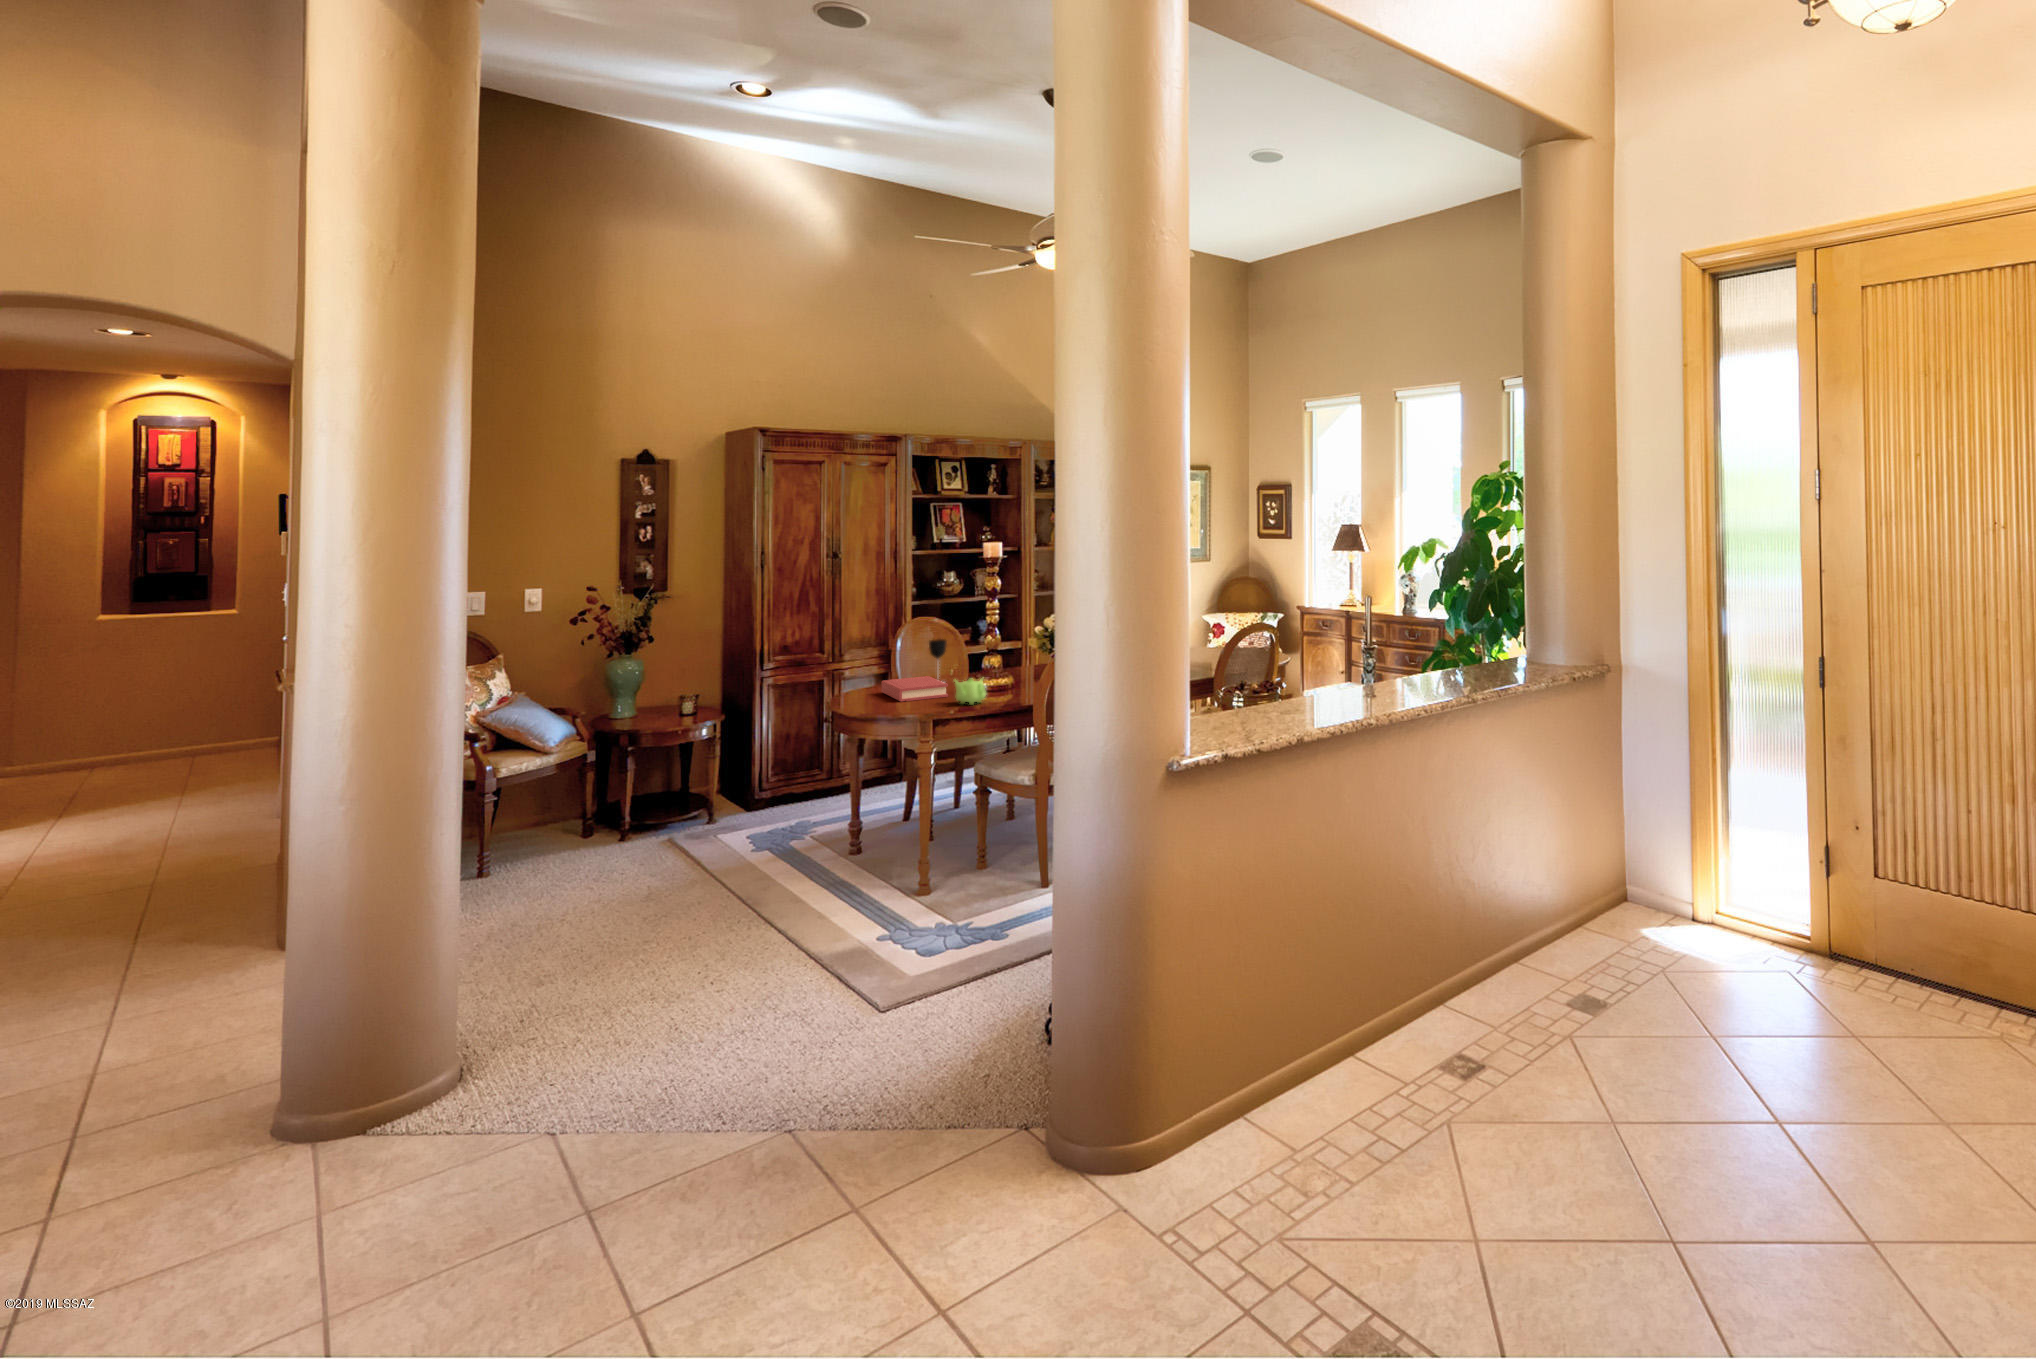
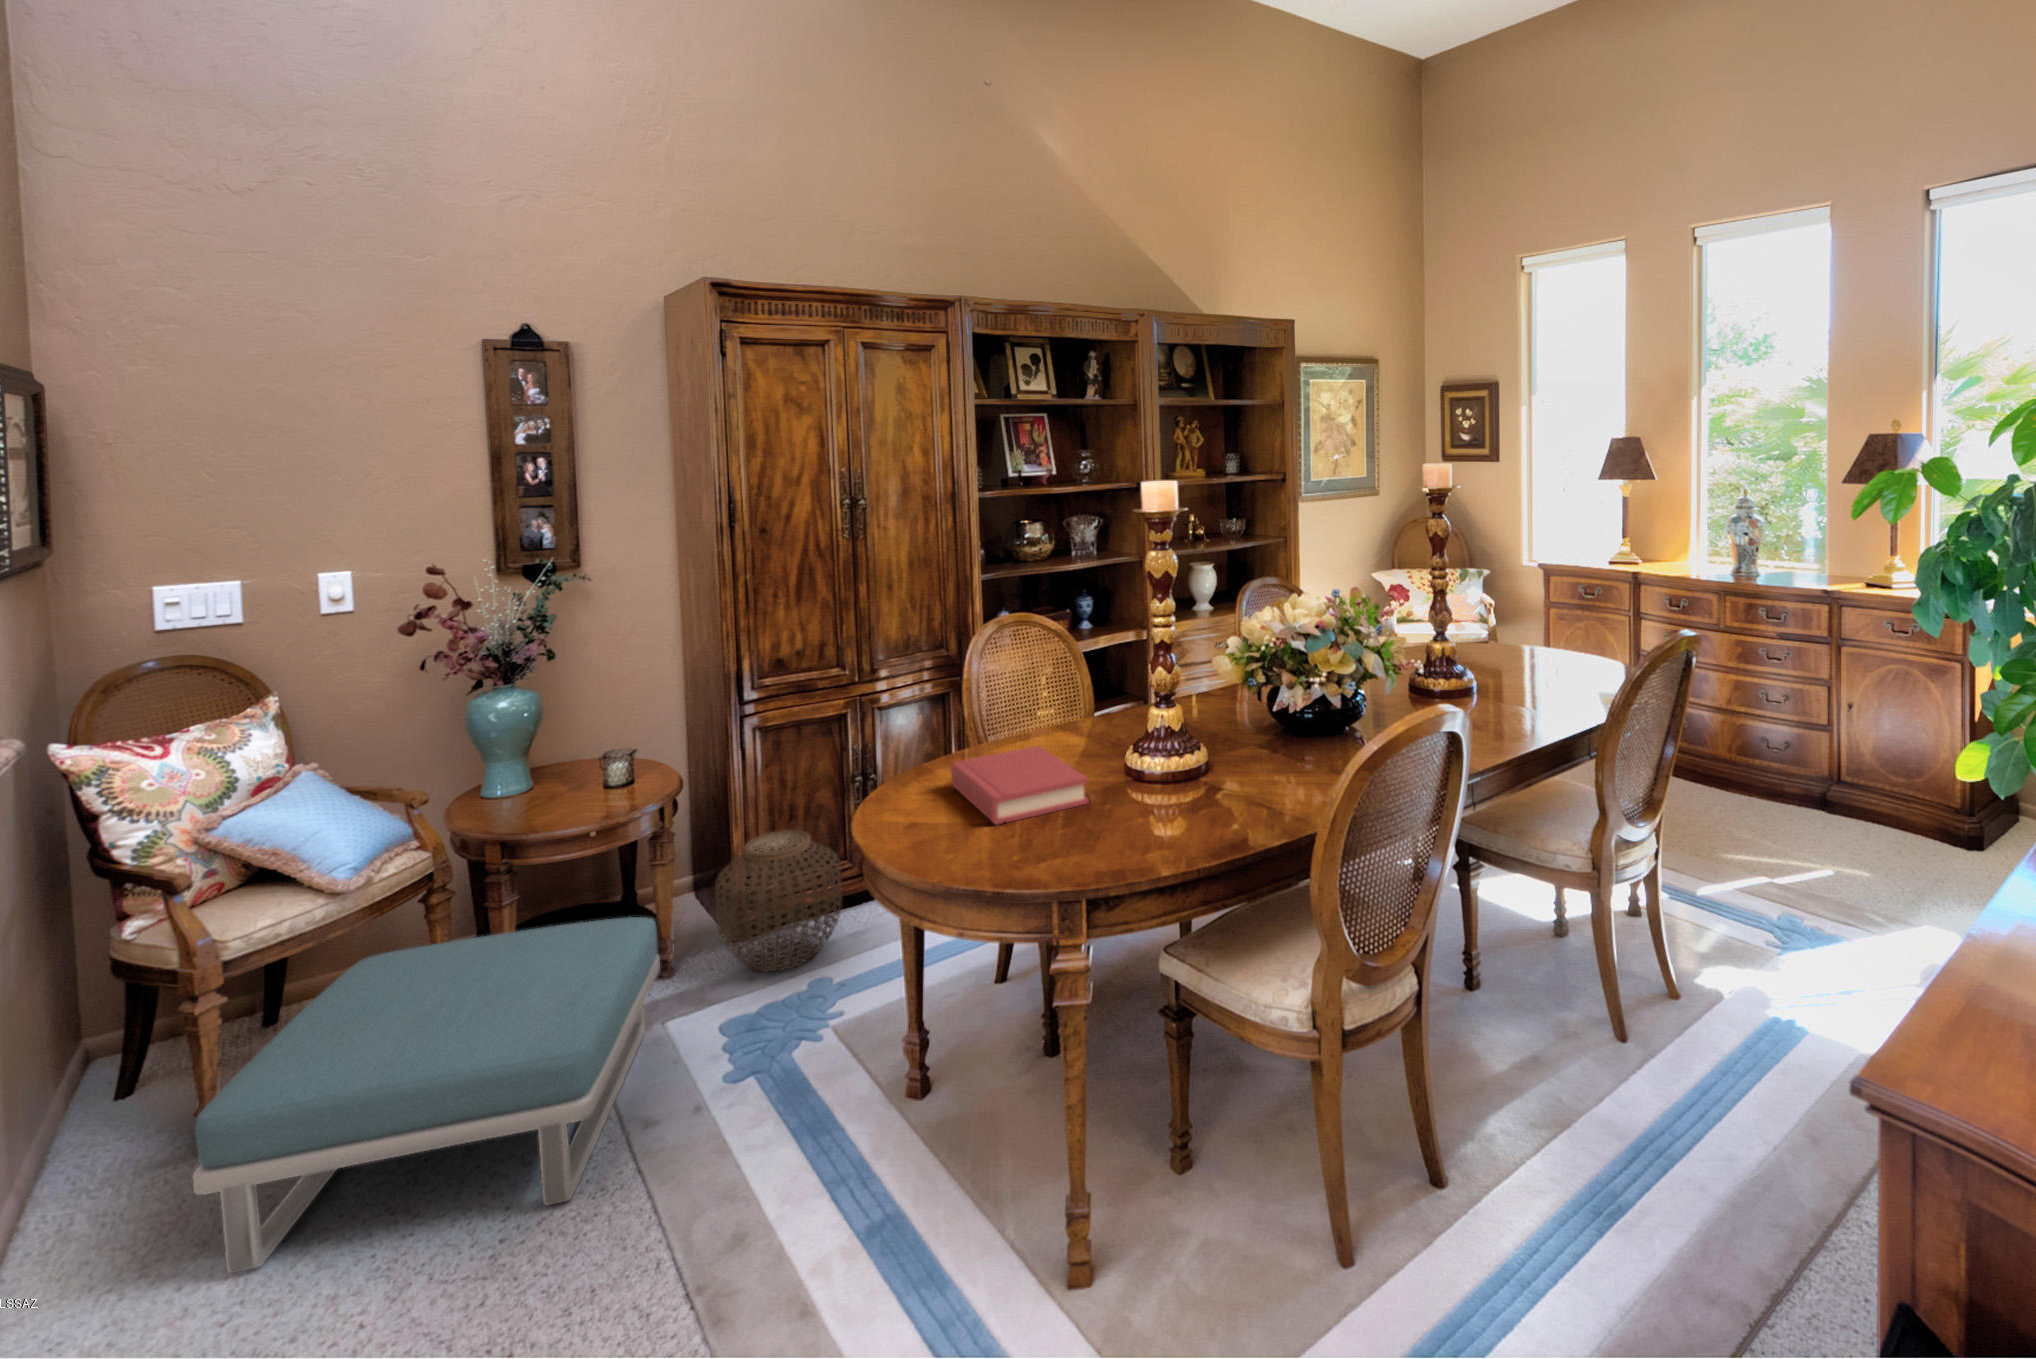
wine glass: present [929,639,947,660] -> none [1032,664,1066,751]
teapot: present [955,679,986,705] -> none [1105,773,1179,843]
woven basket: none [744,744,818,821] -> present [715,830,842,972]
footstool: none [514,775,717,902] -> present [193,917,660,1273]

